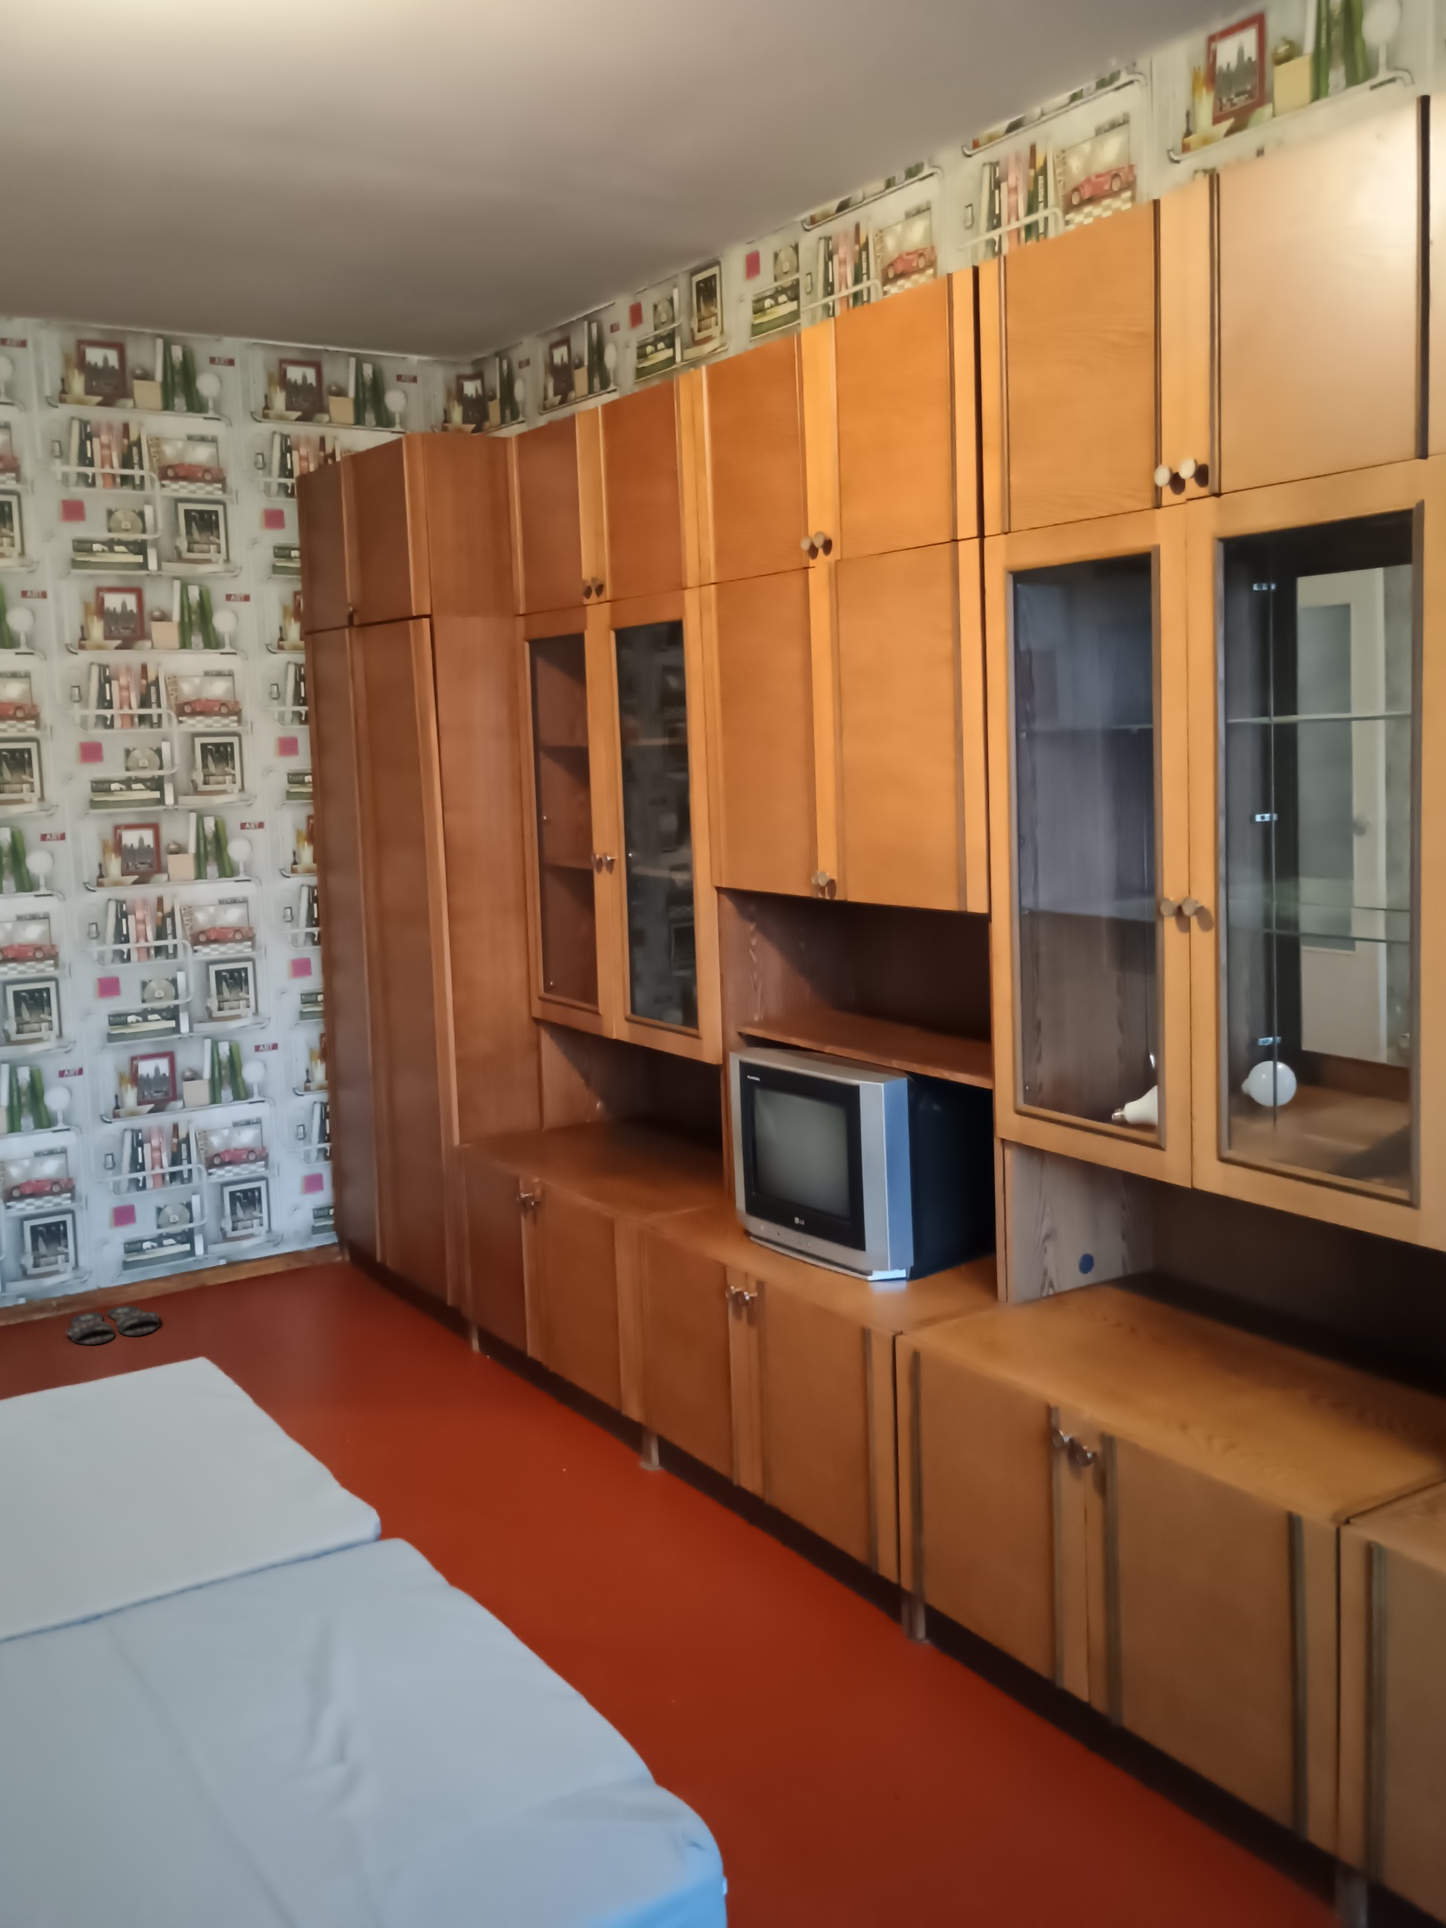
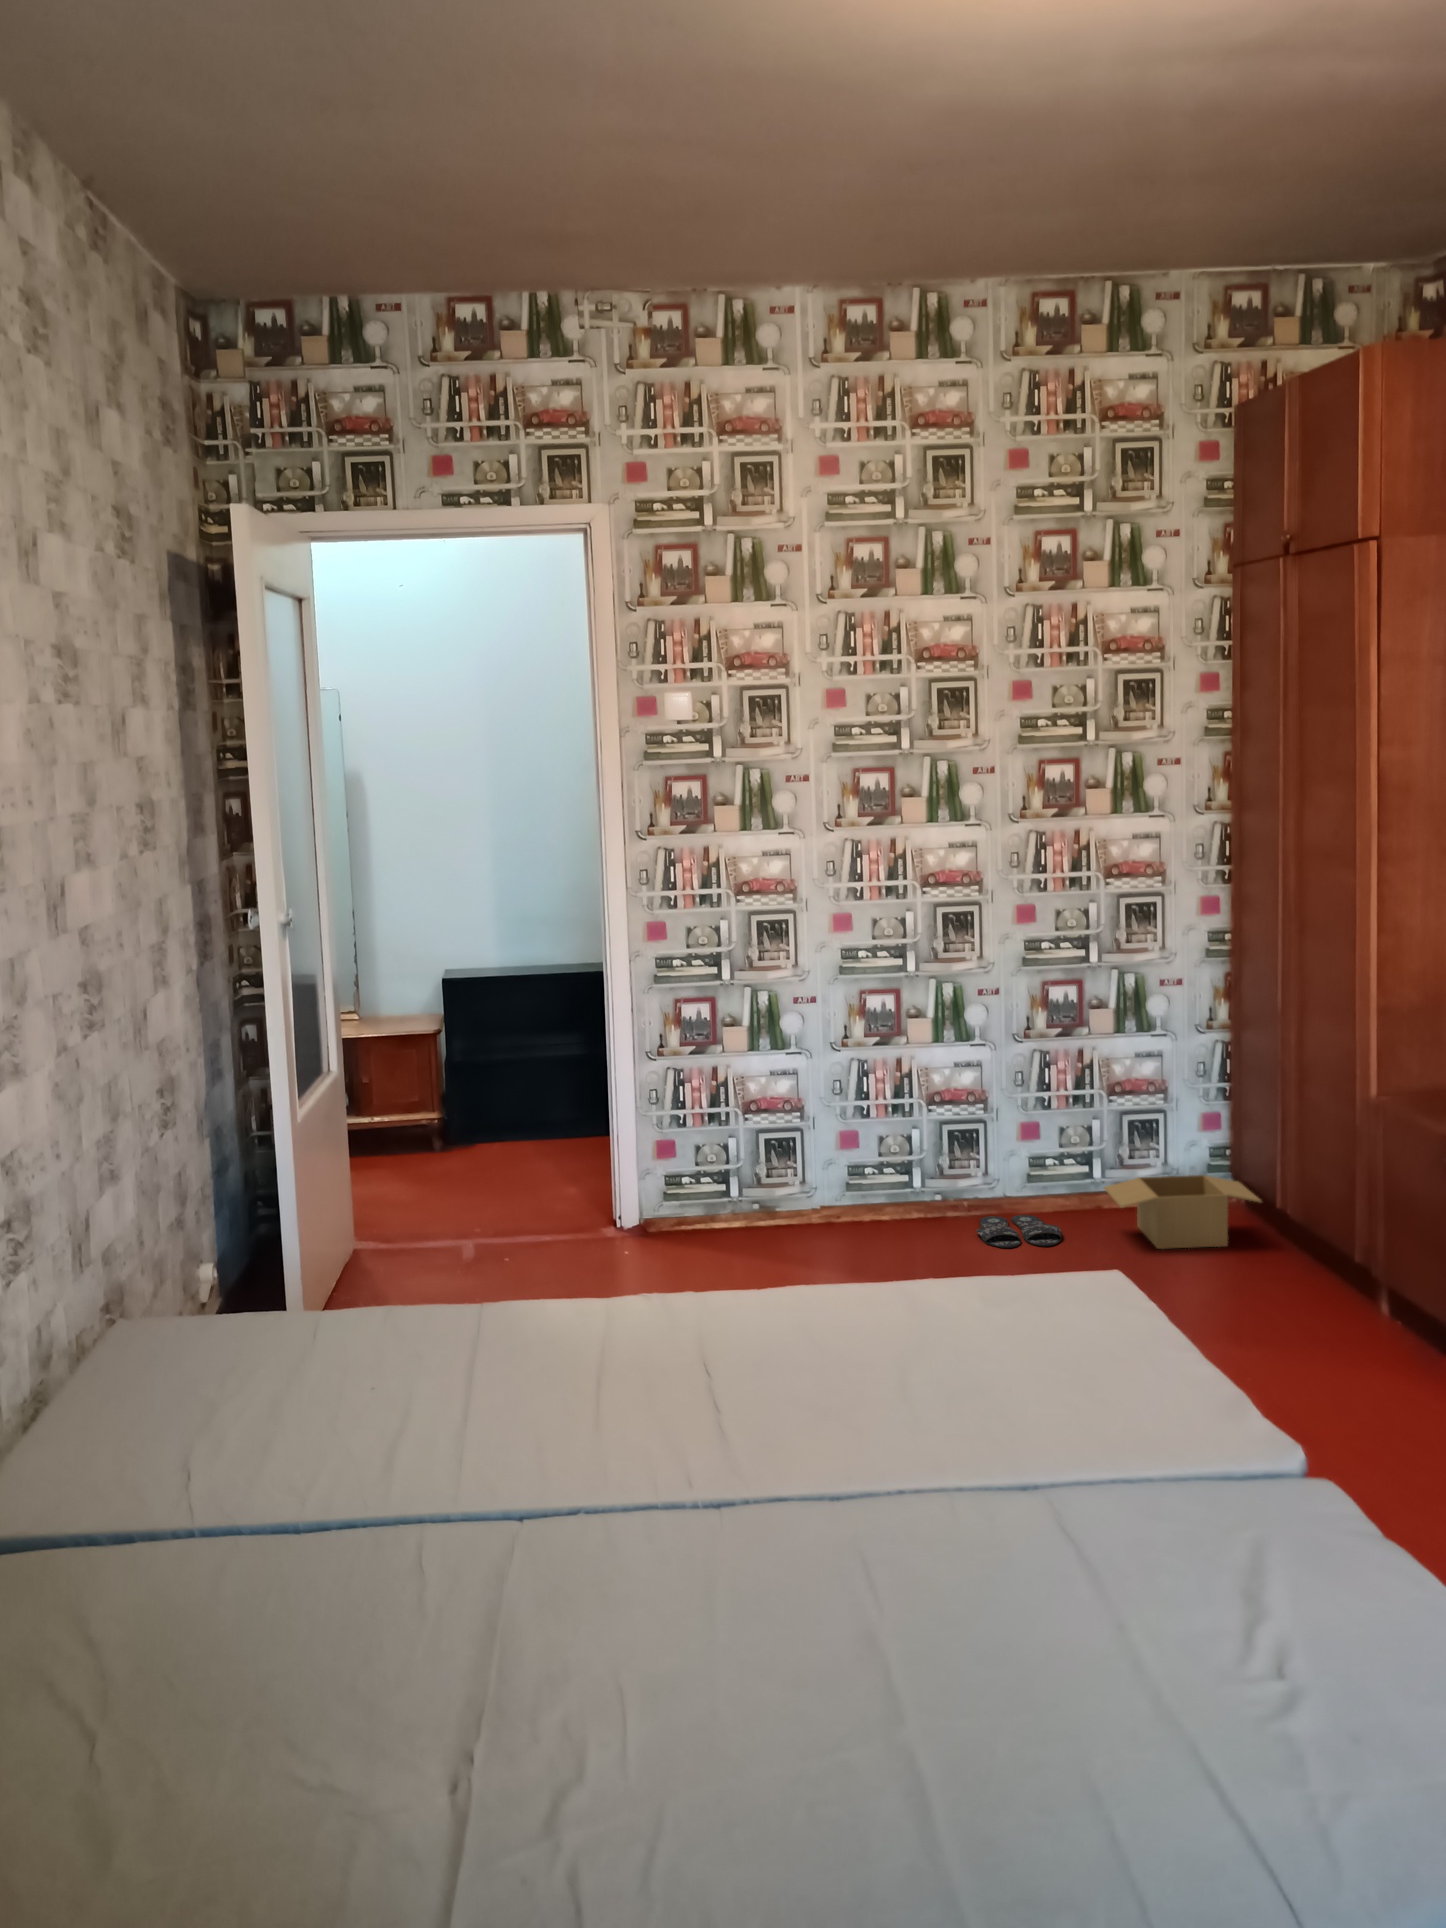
cardboard box: none [204,1237,360,1318] -> present [1104,1175,1262,1249]

